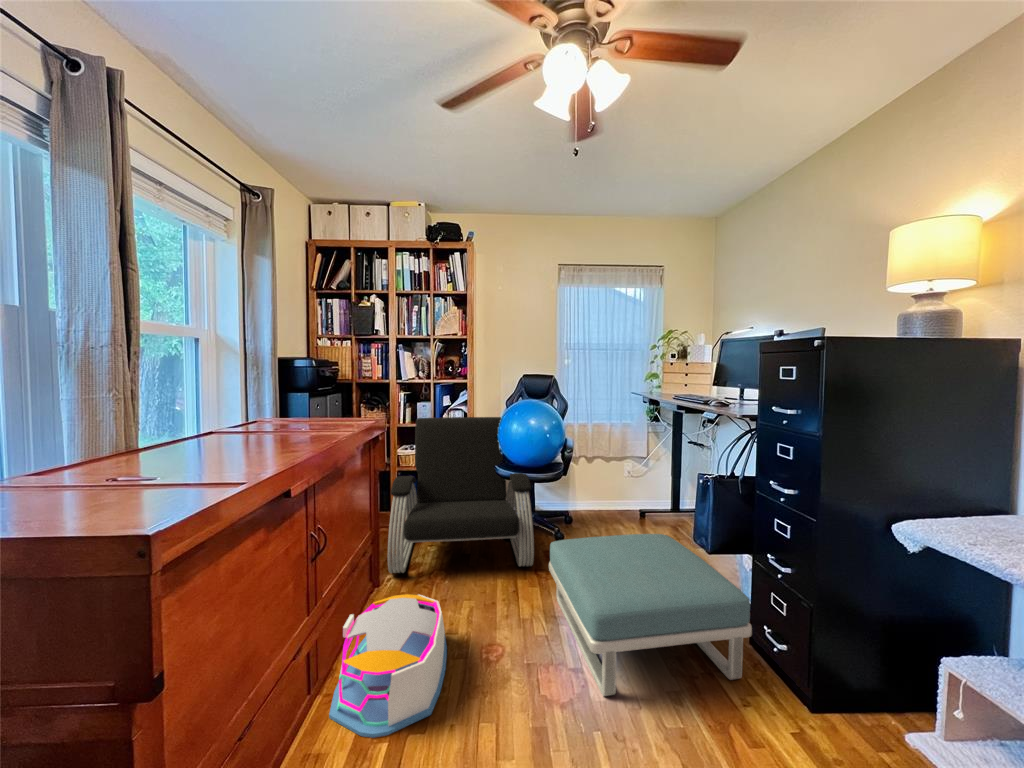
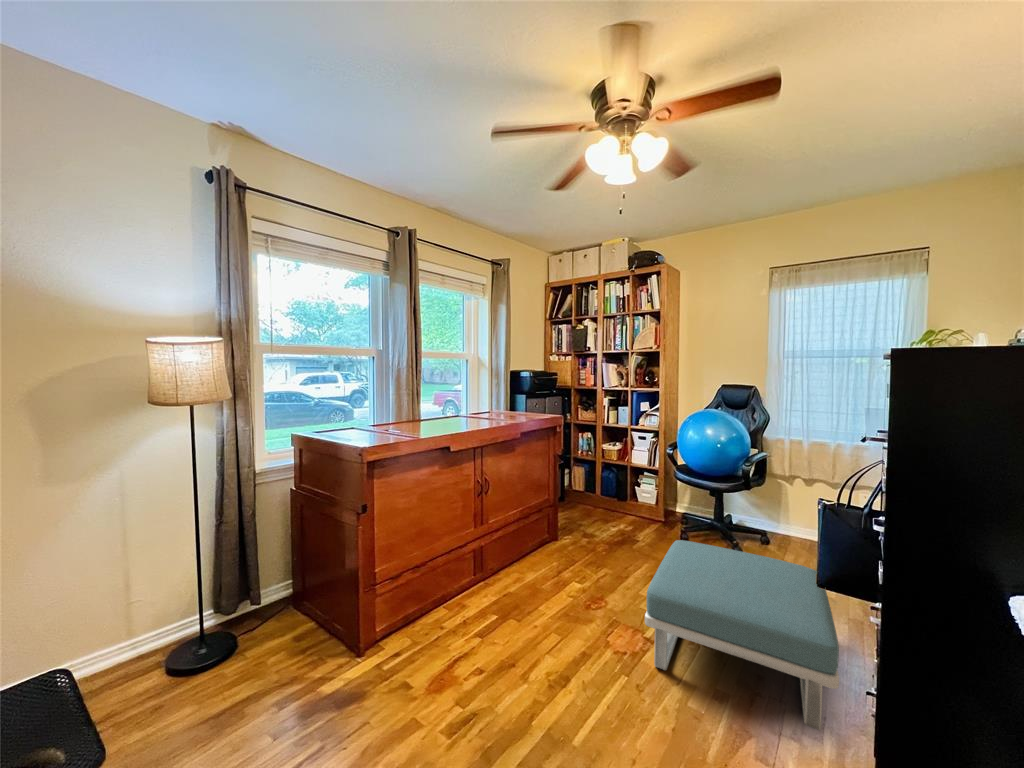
armchair: present [388,417,534,573] -> none [564,419,704,565]
storage bin: present [329,594,447,738] -> none [481,540,572,616]

